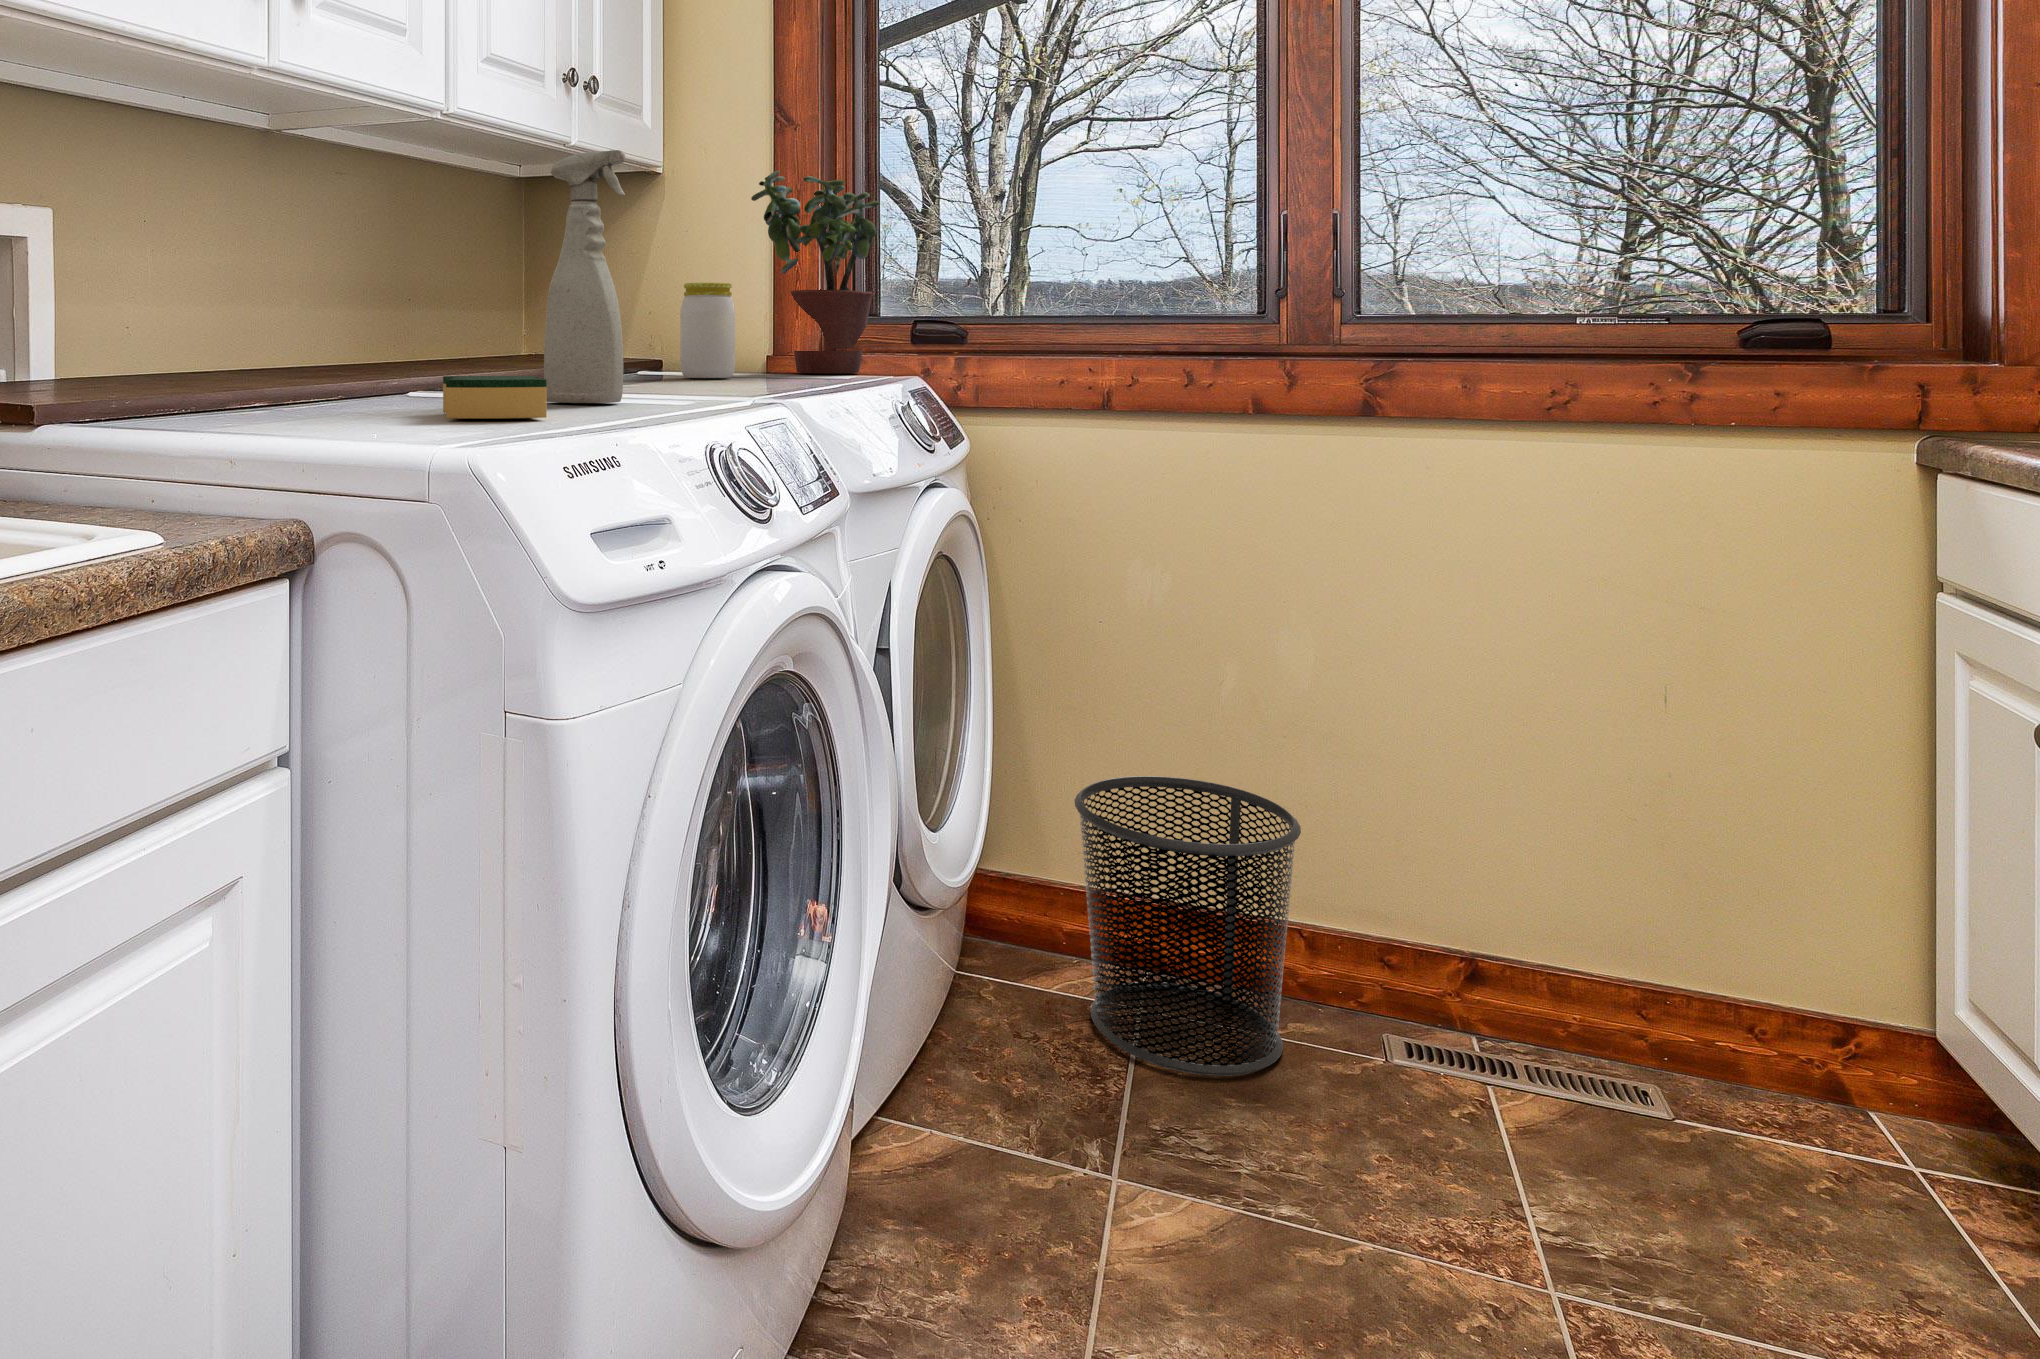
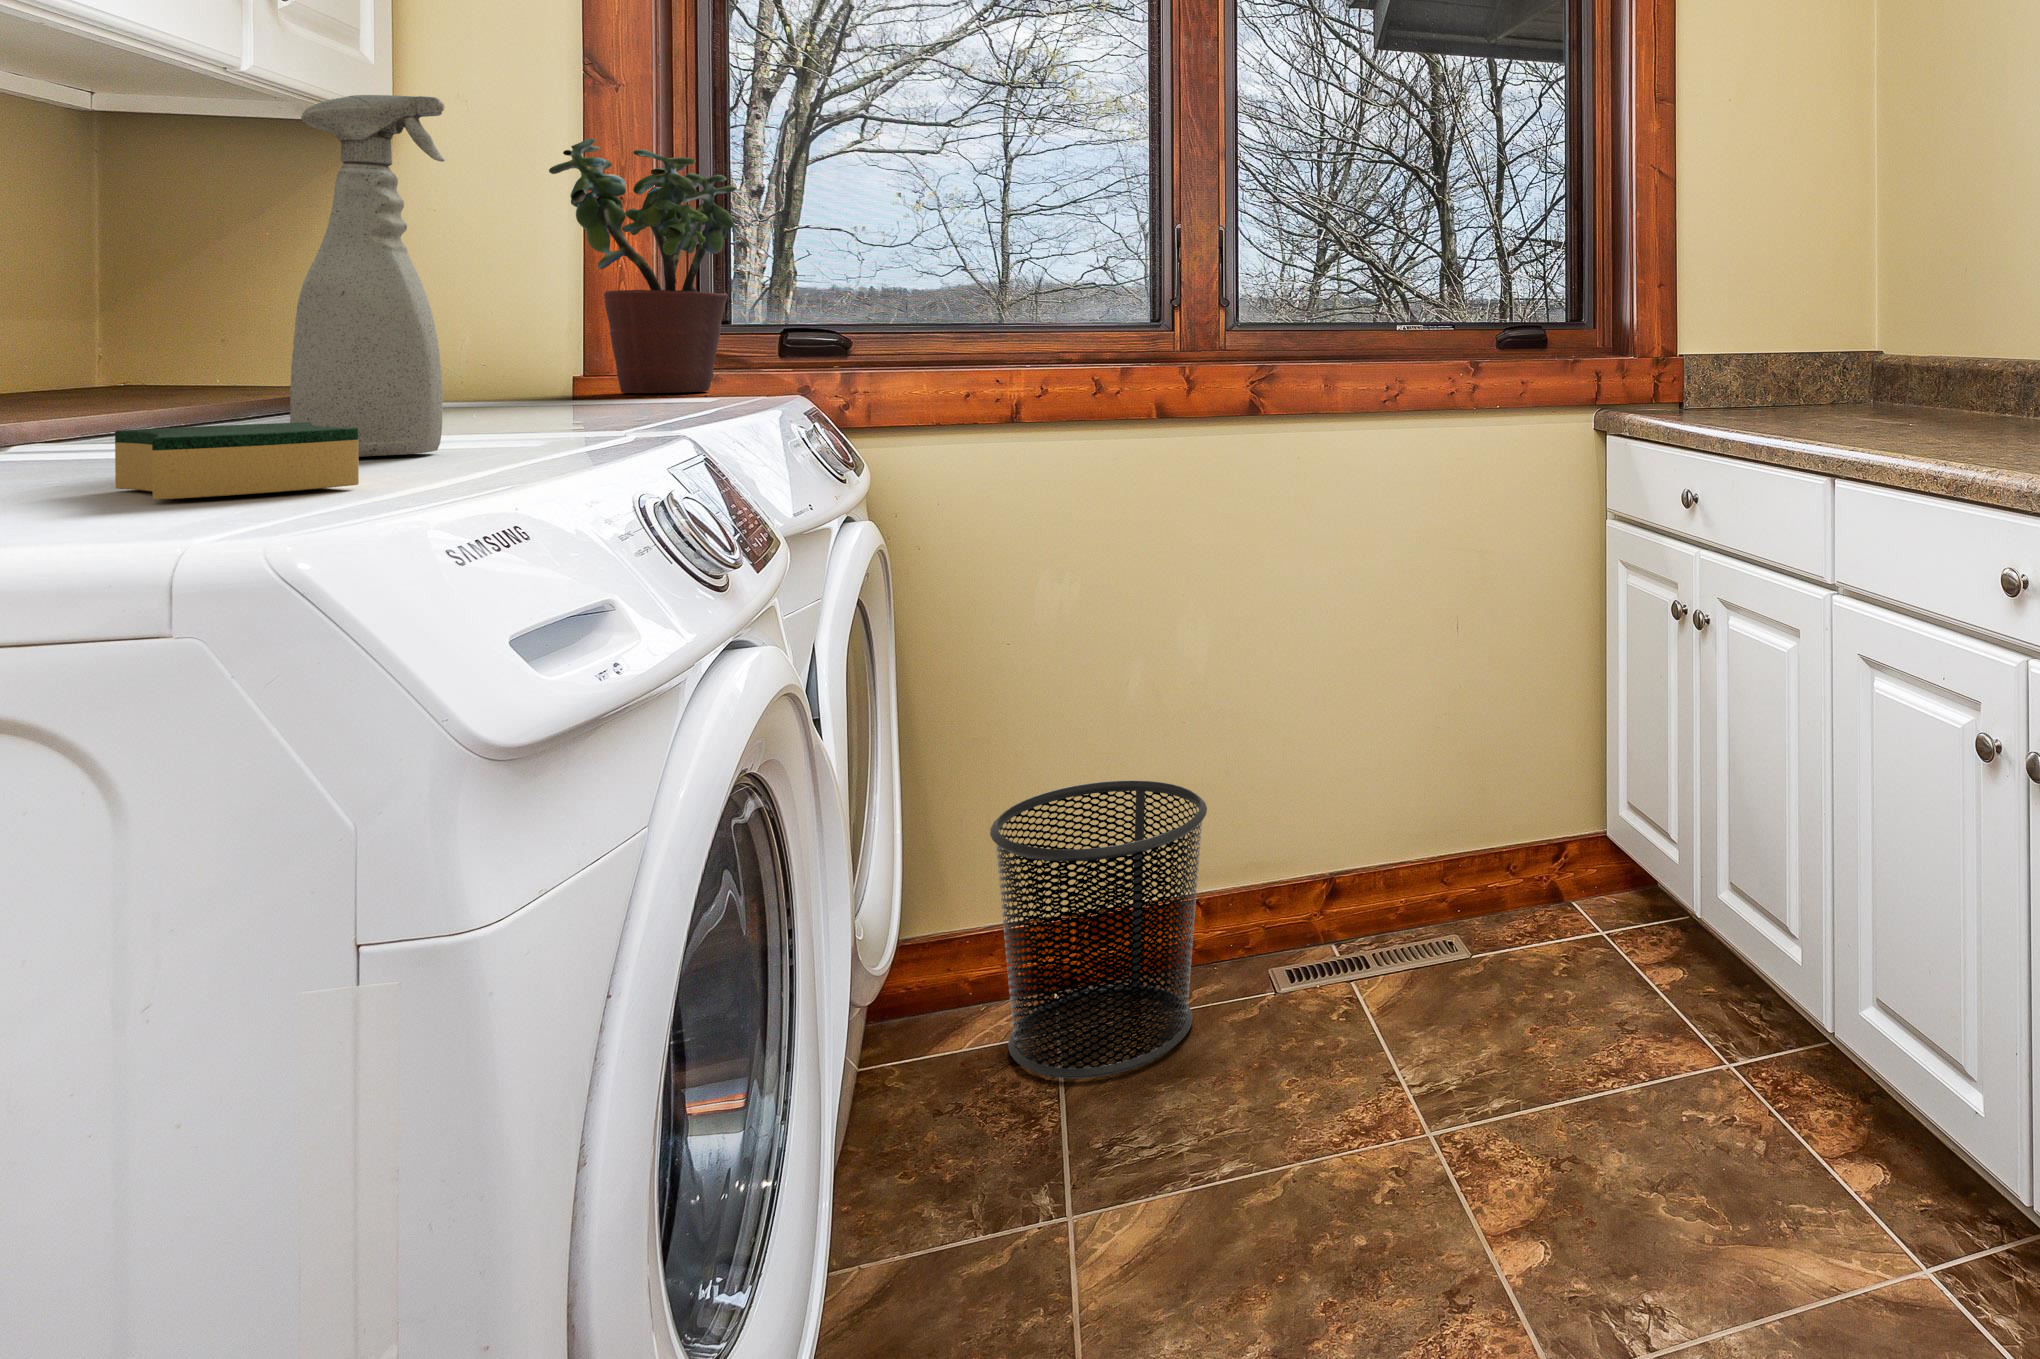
jar: present [680,283,735,378] -> none [453,279,544,406]

